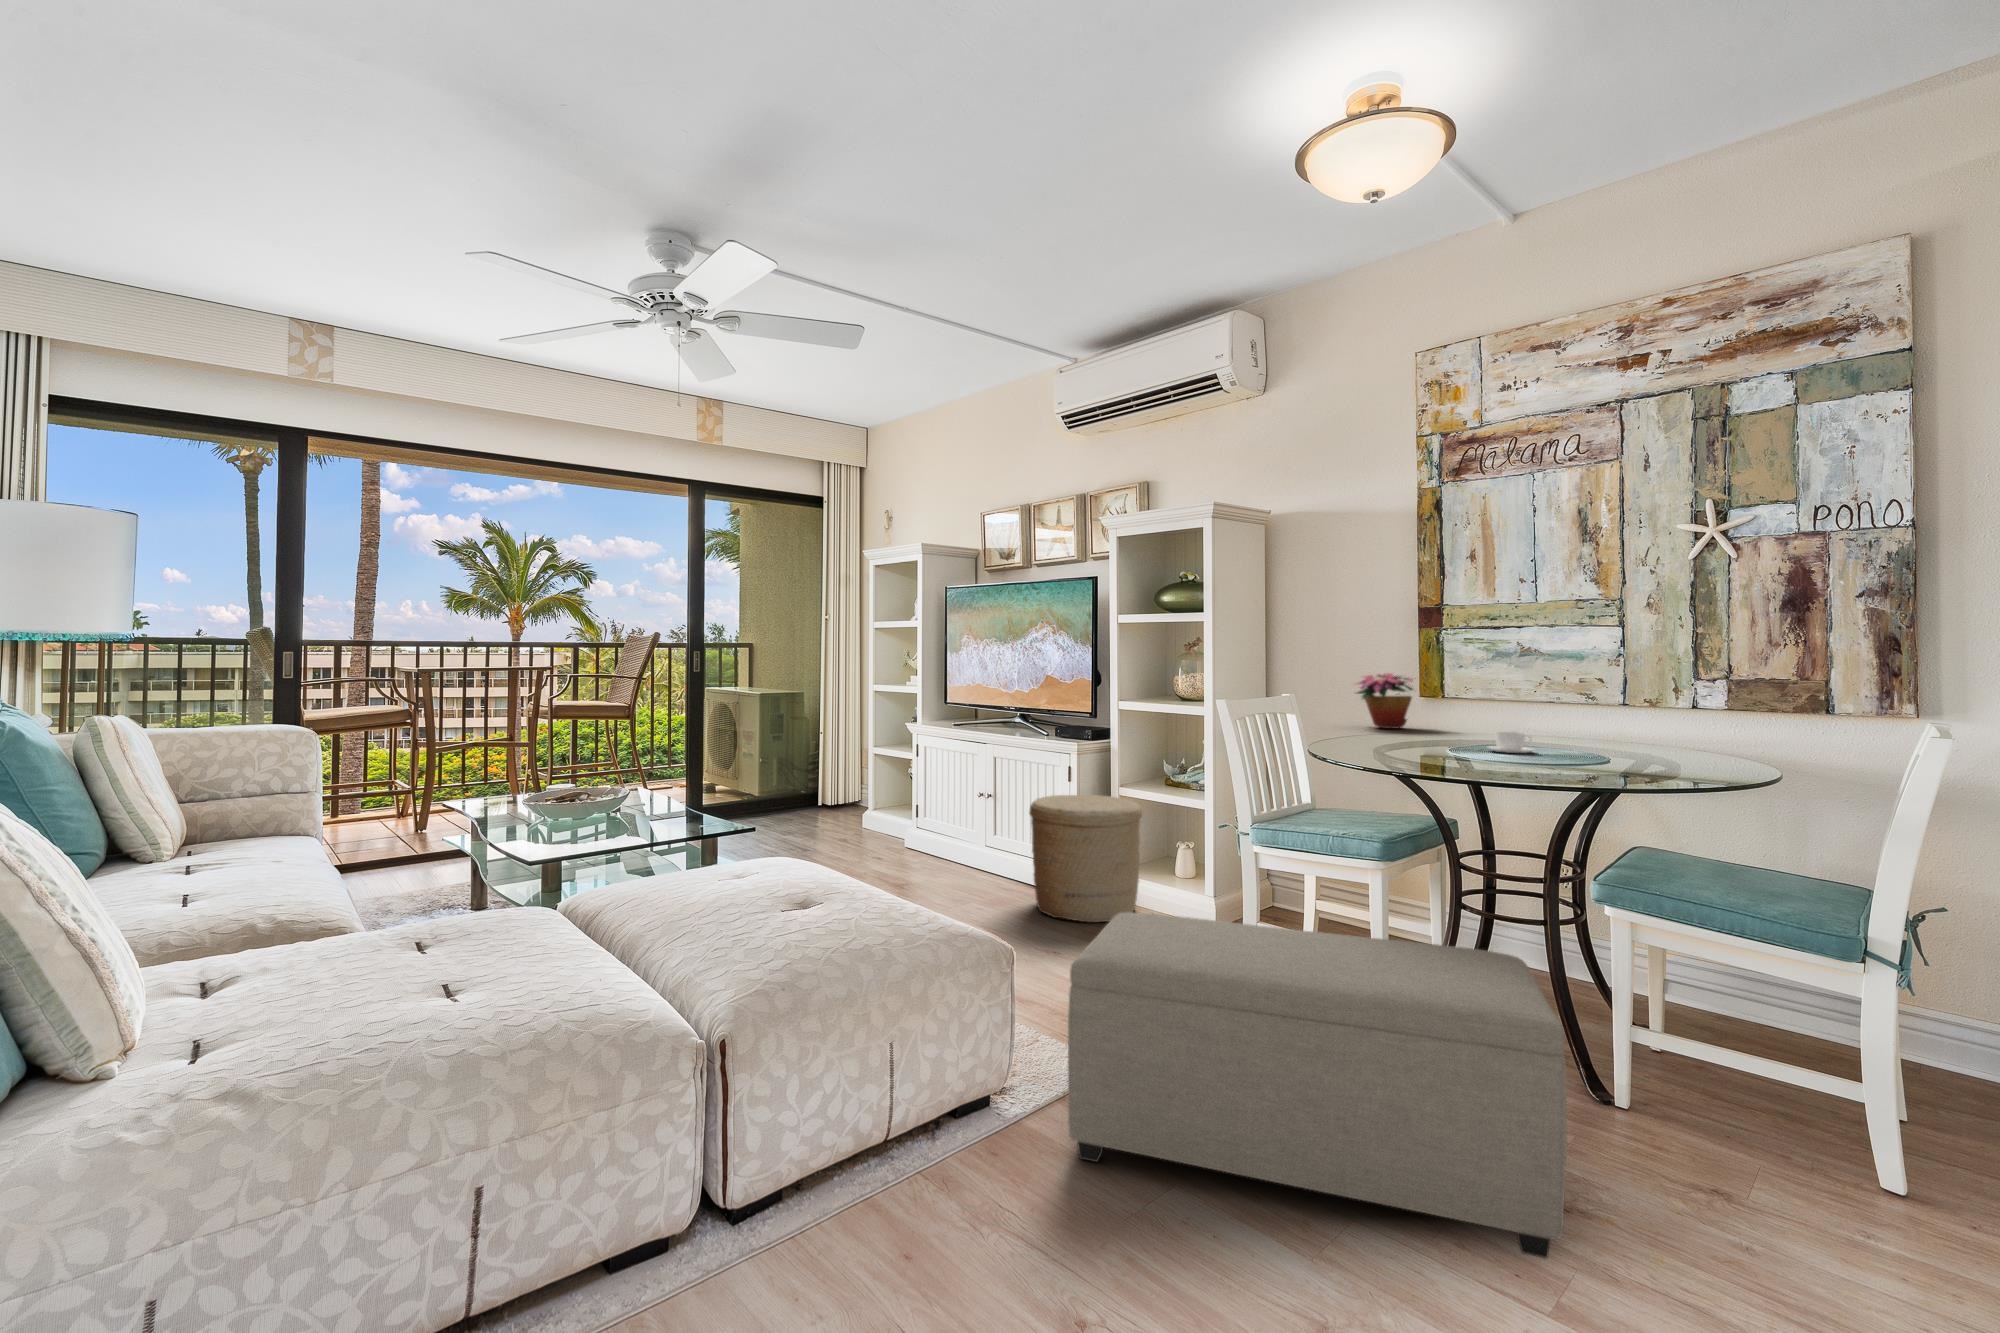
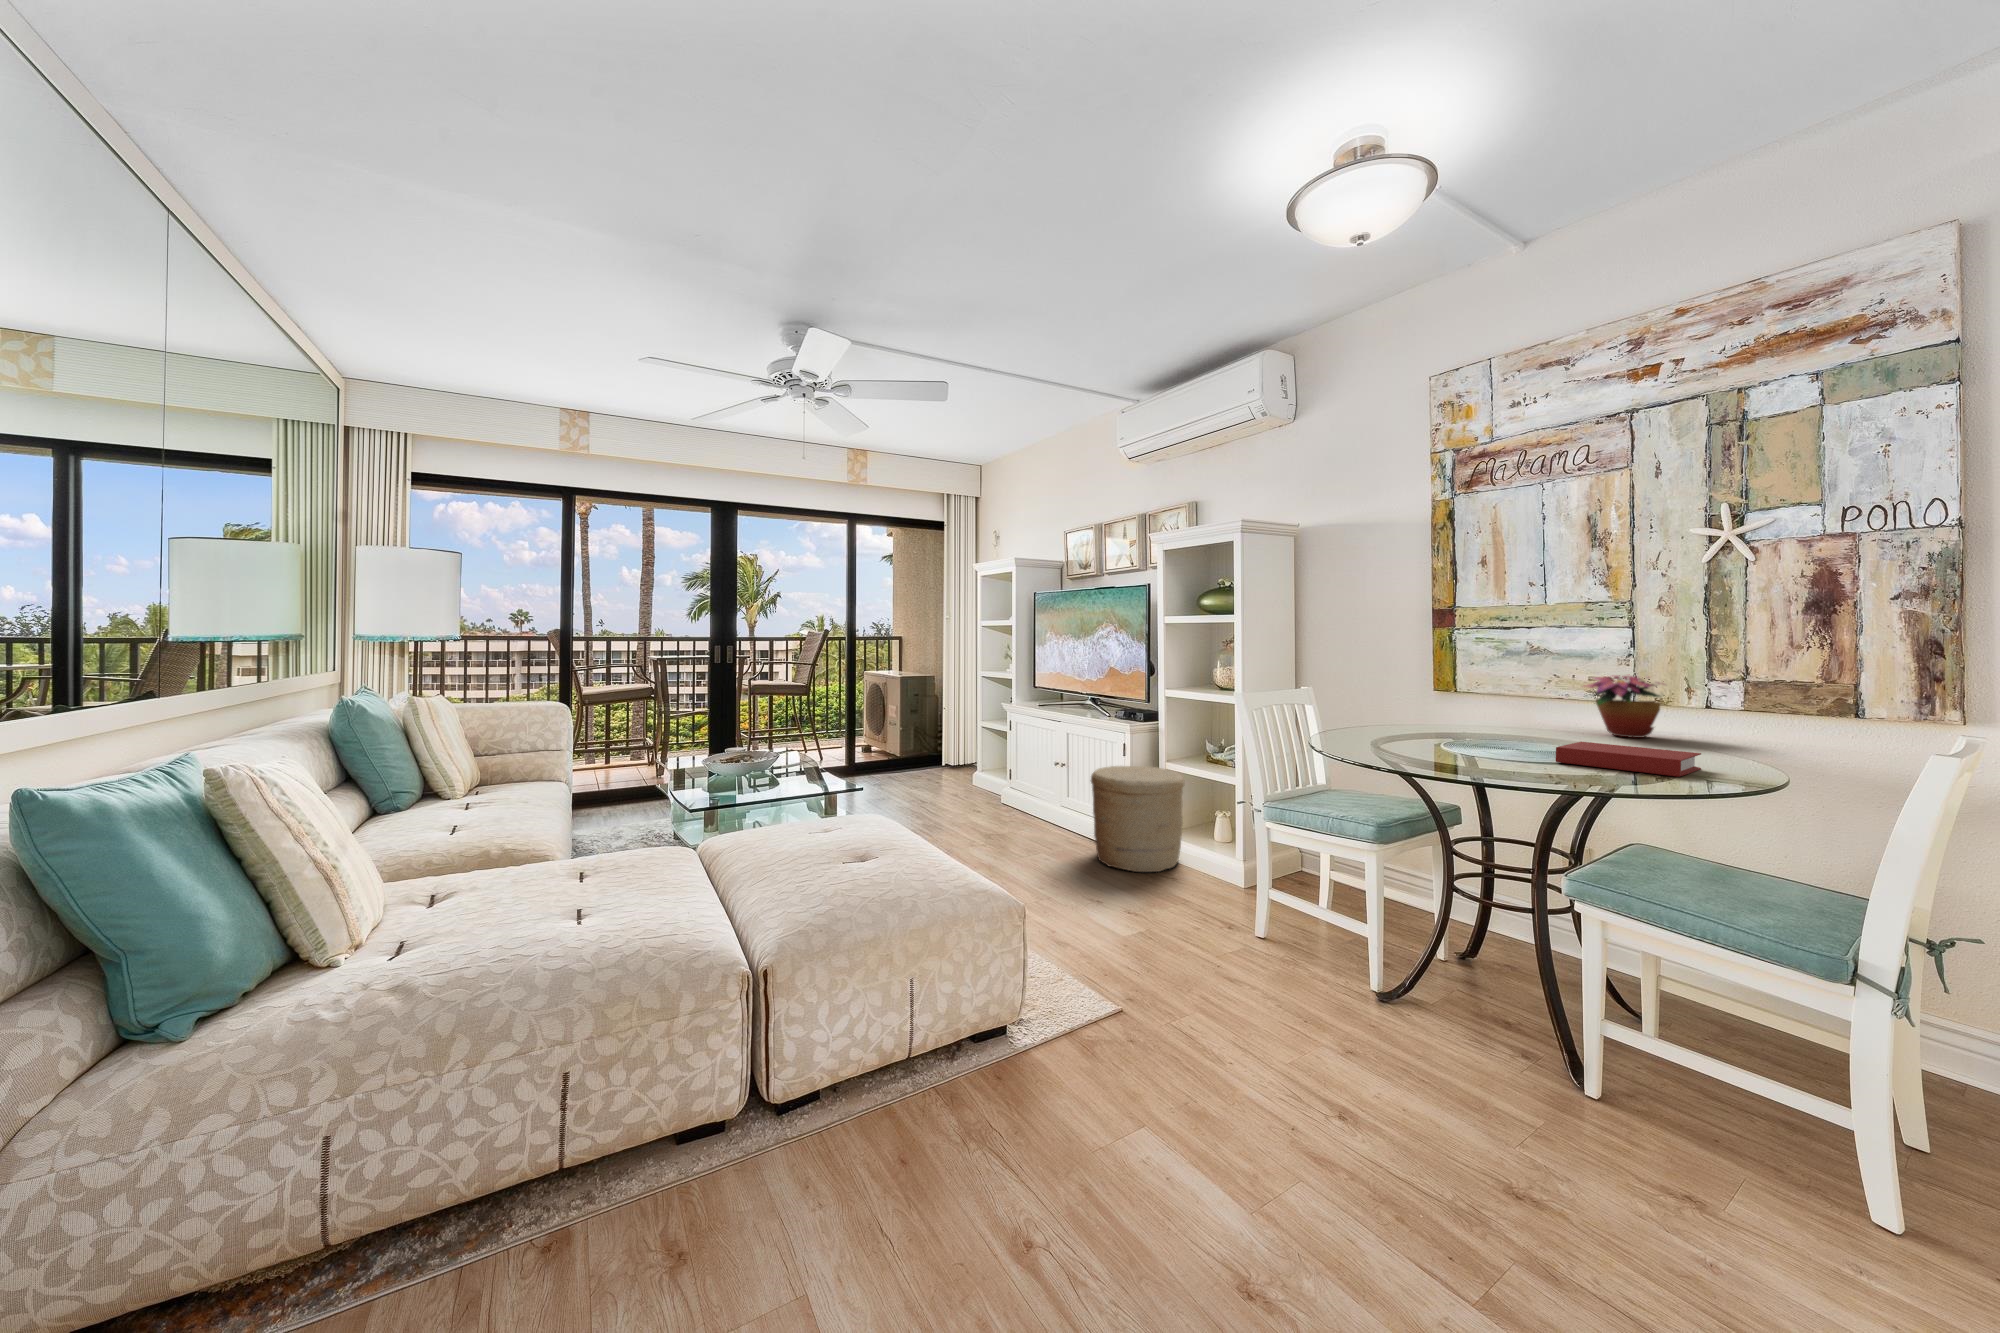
flower arrangement: present [1356,673,1416,729] -> present [1585,675,1665,738]
coffee cup: present [1489,732,1534,753] -> none [1478,728,1526,748]
book: none [1574,743,1707,773] -> present [1556,742,1701,777]
ottoman: present [1068,913,1567,1258] -> none [1054,879,1496,1242]

